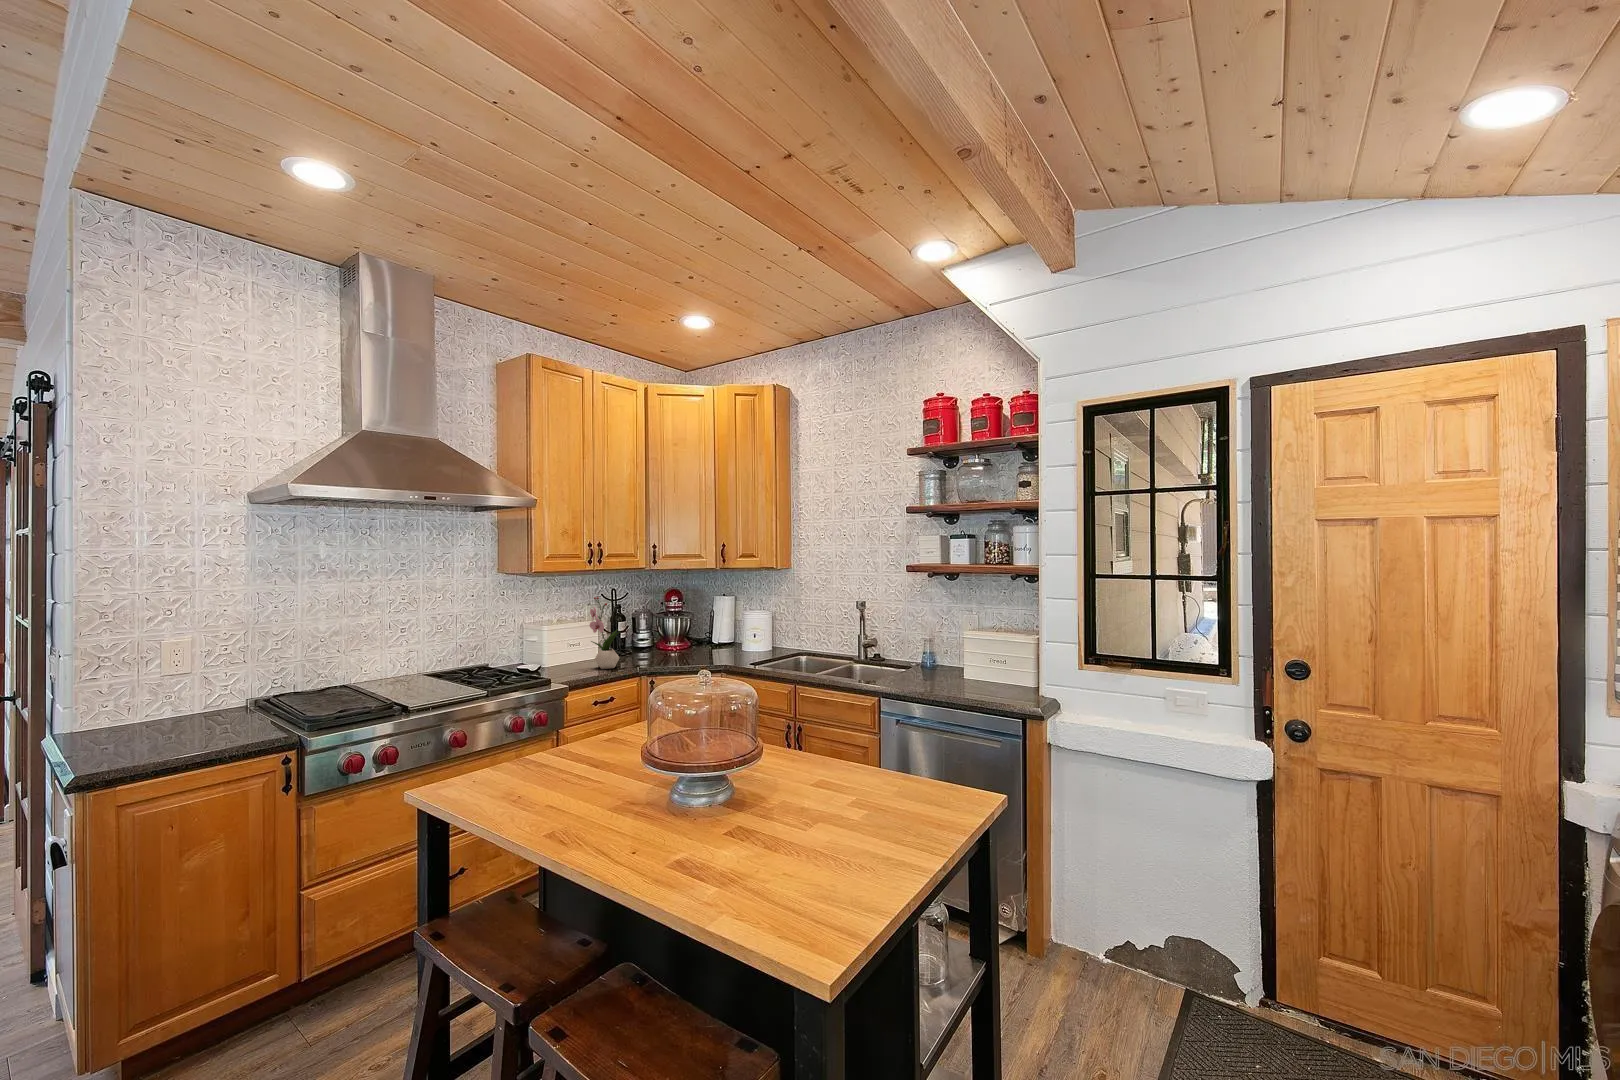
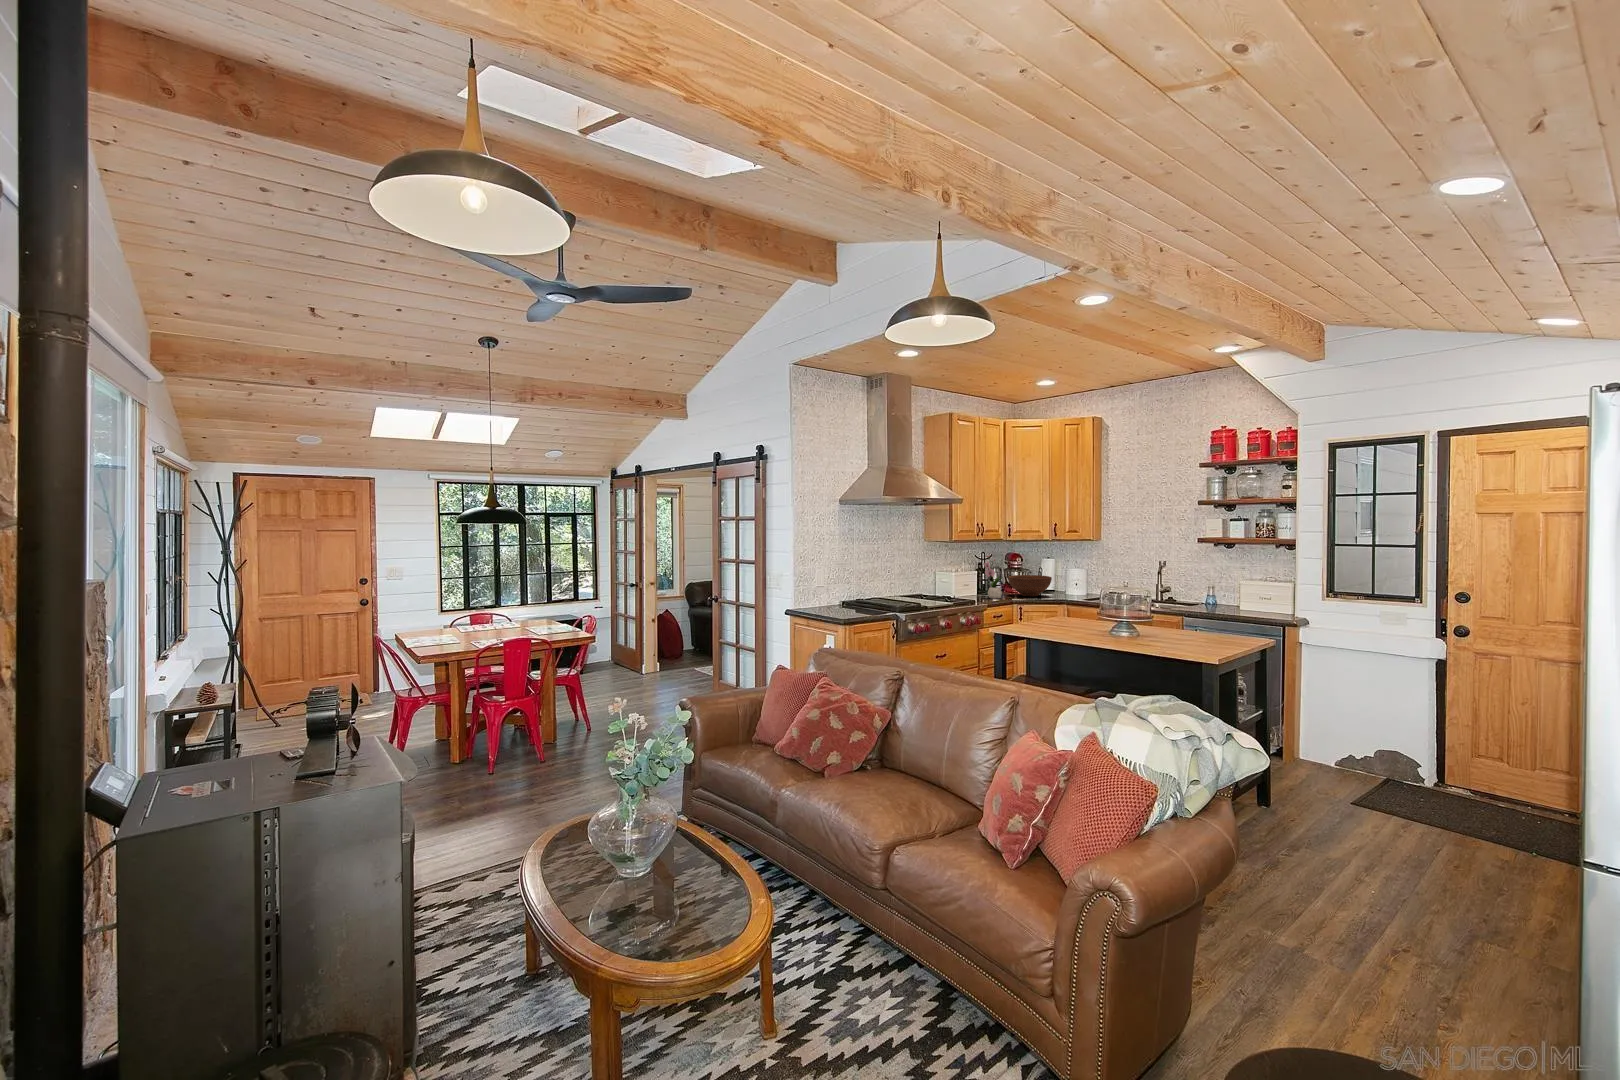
fruit bowl: none [644,624,710,660] -> present [1009,575,1052,596]

